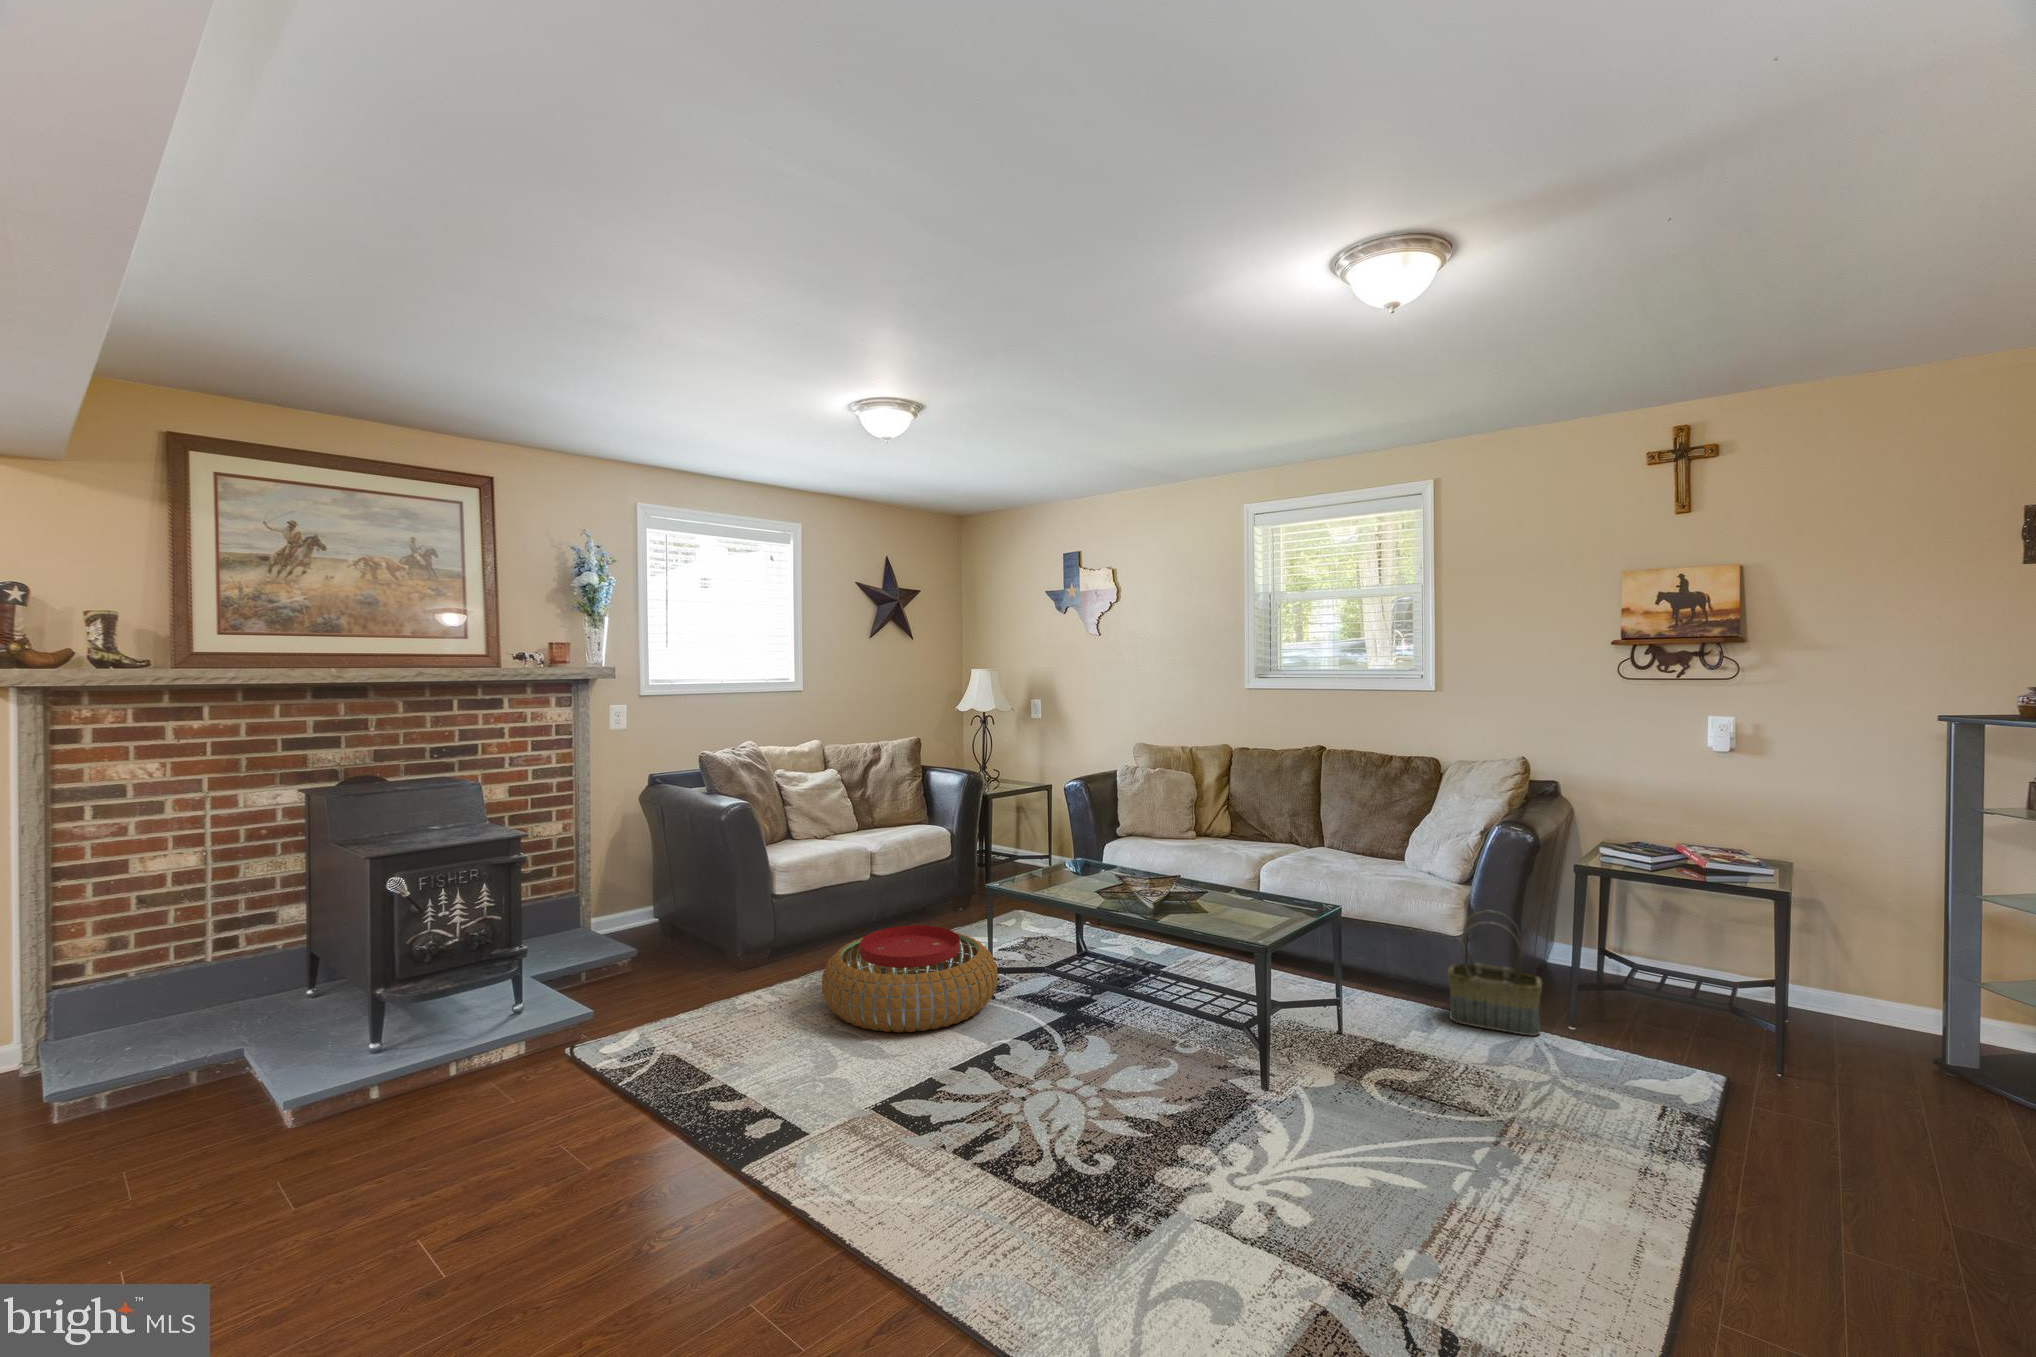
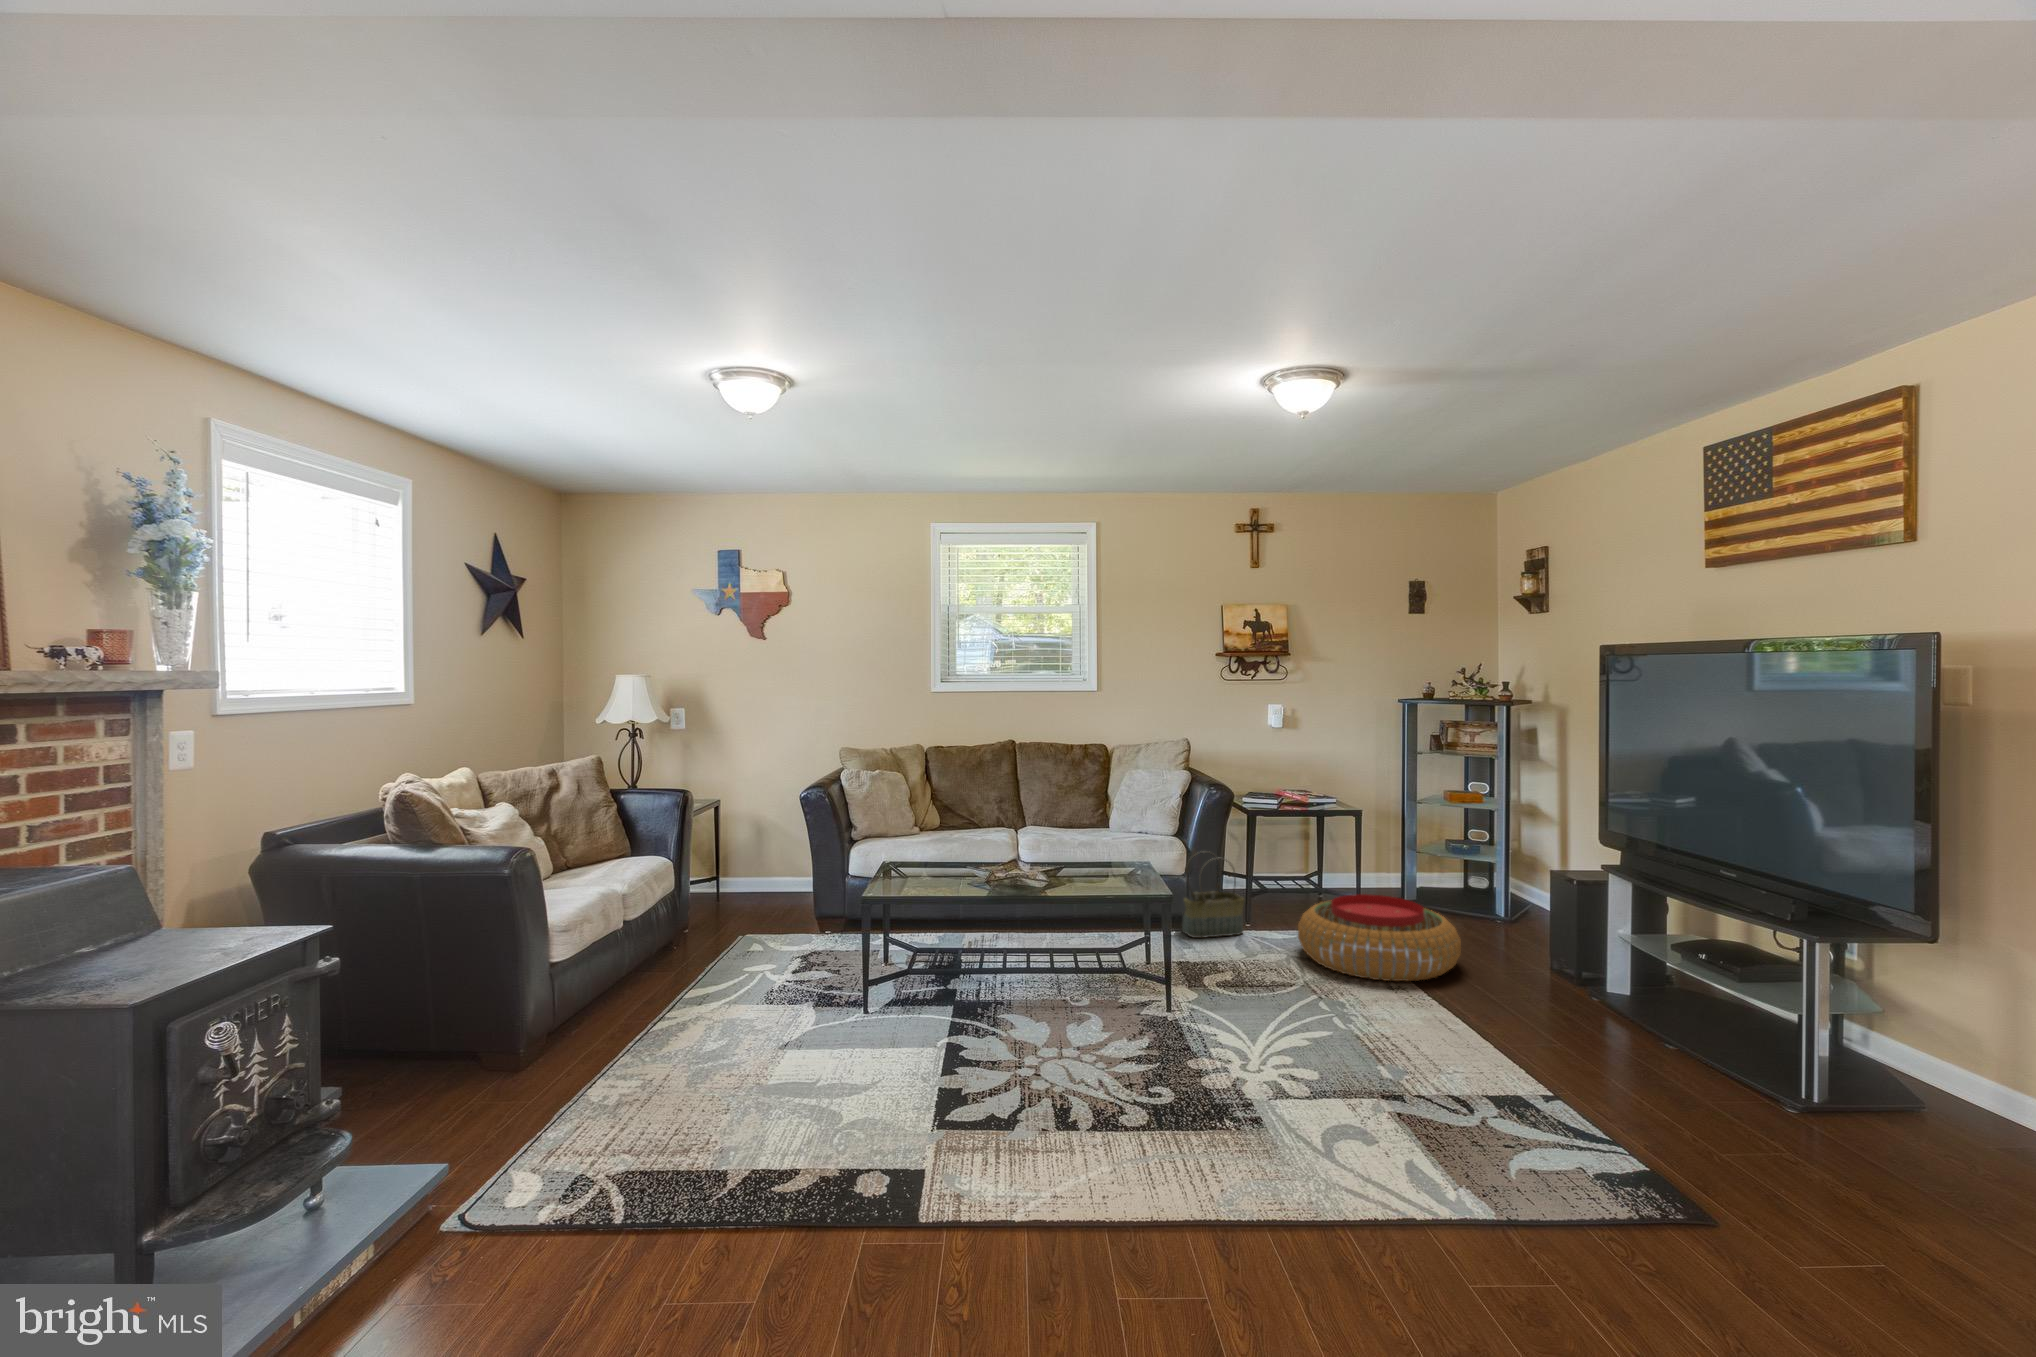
pouf: present [822,925,998,1033] -> present [1298,894,1461,981]

